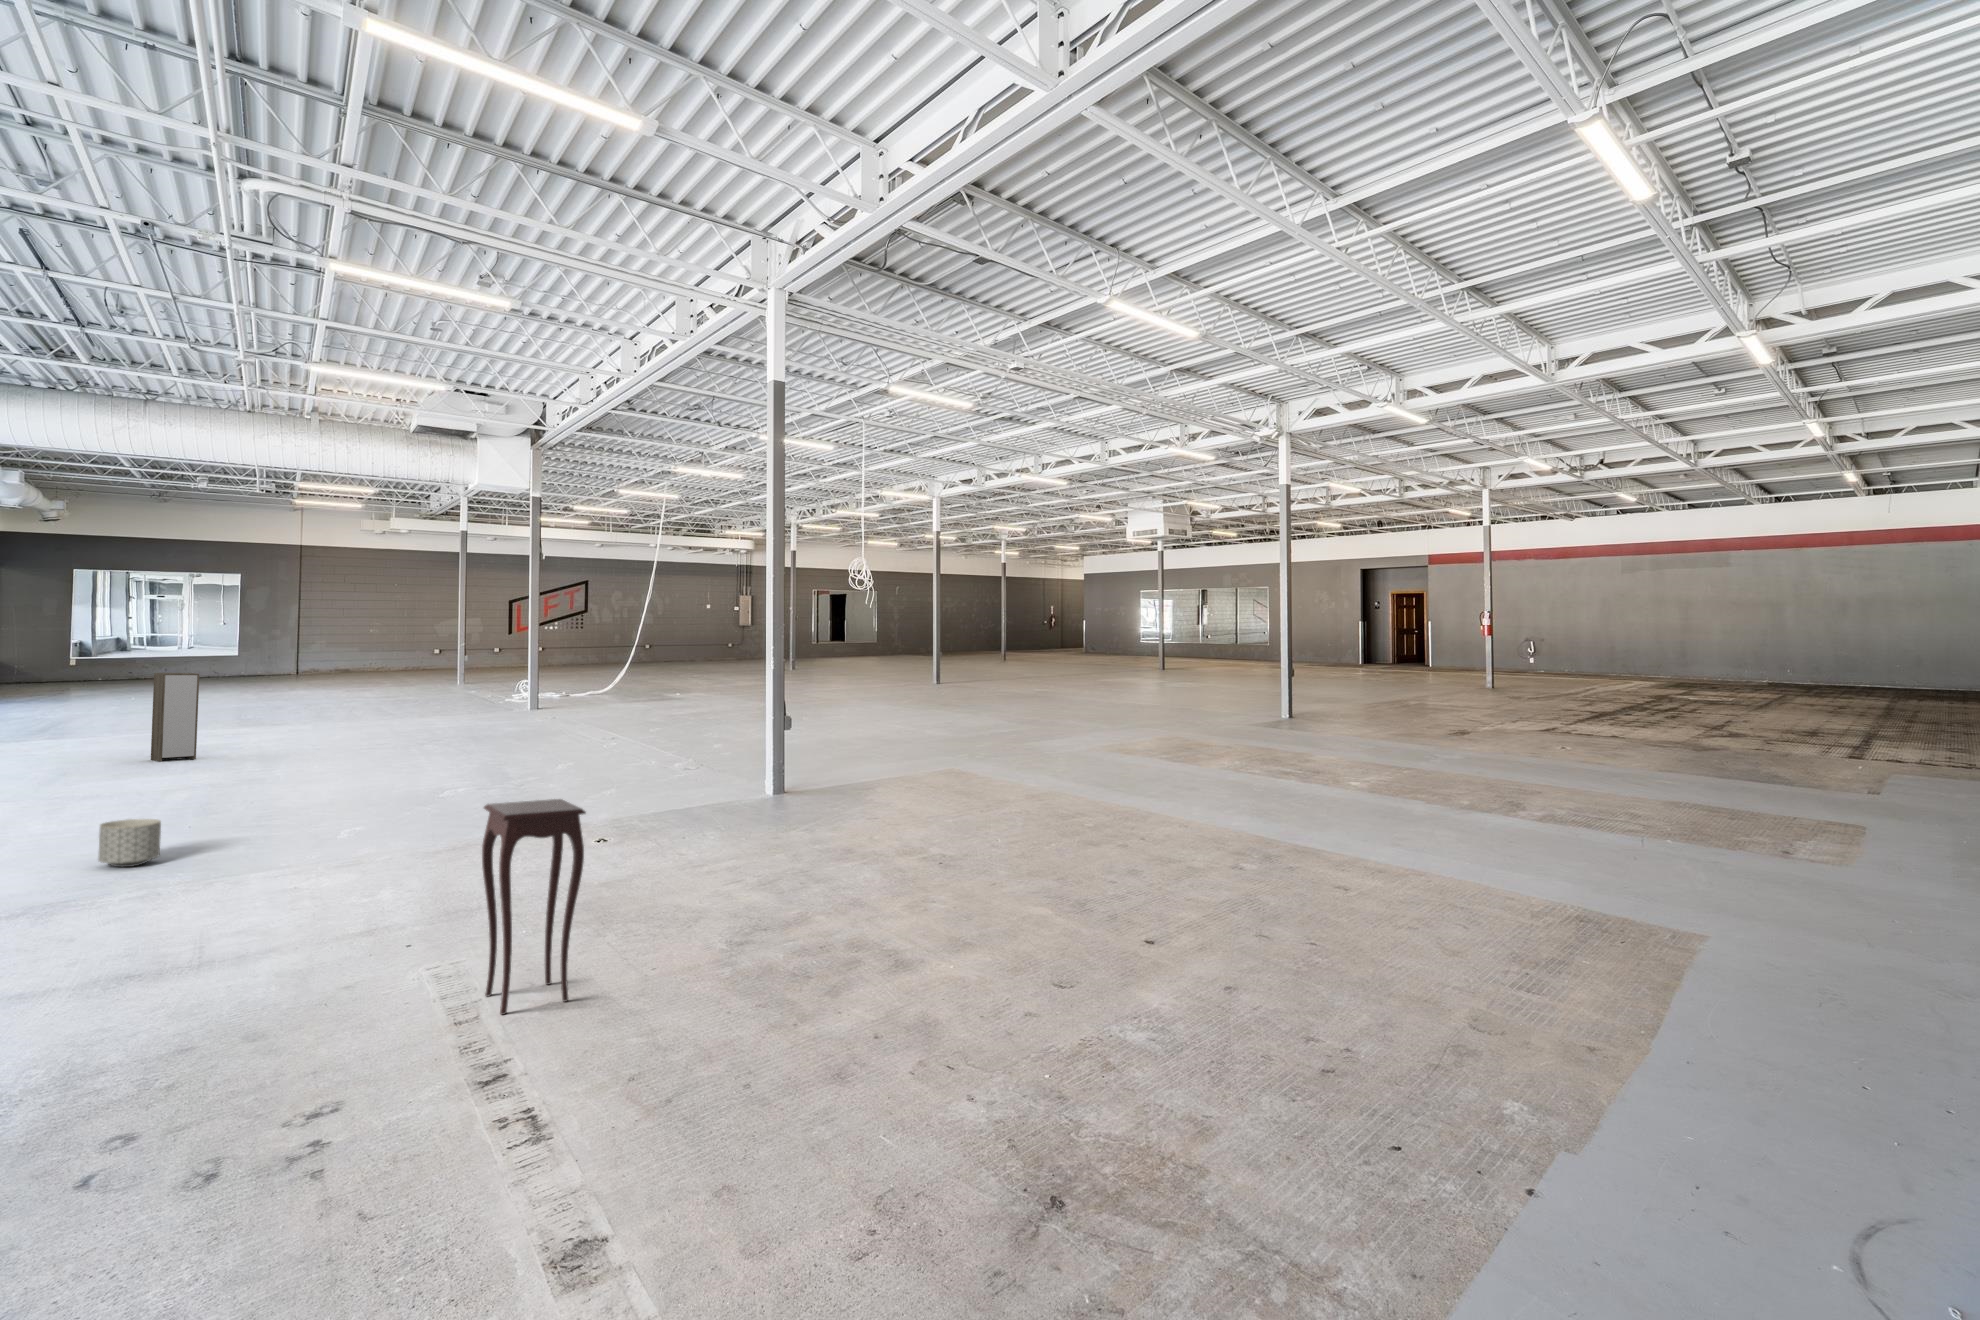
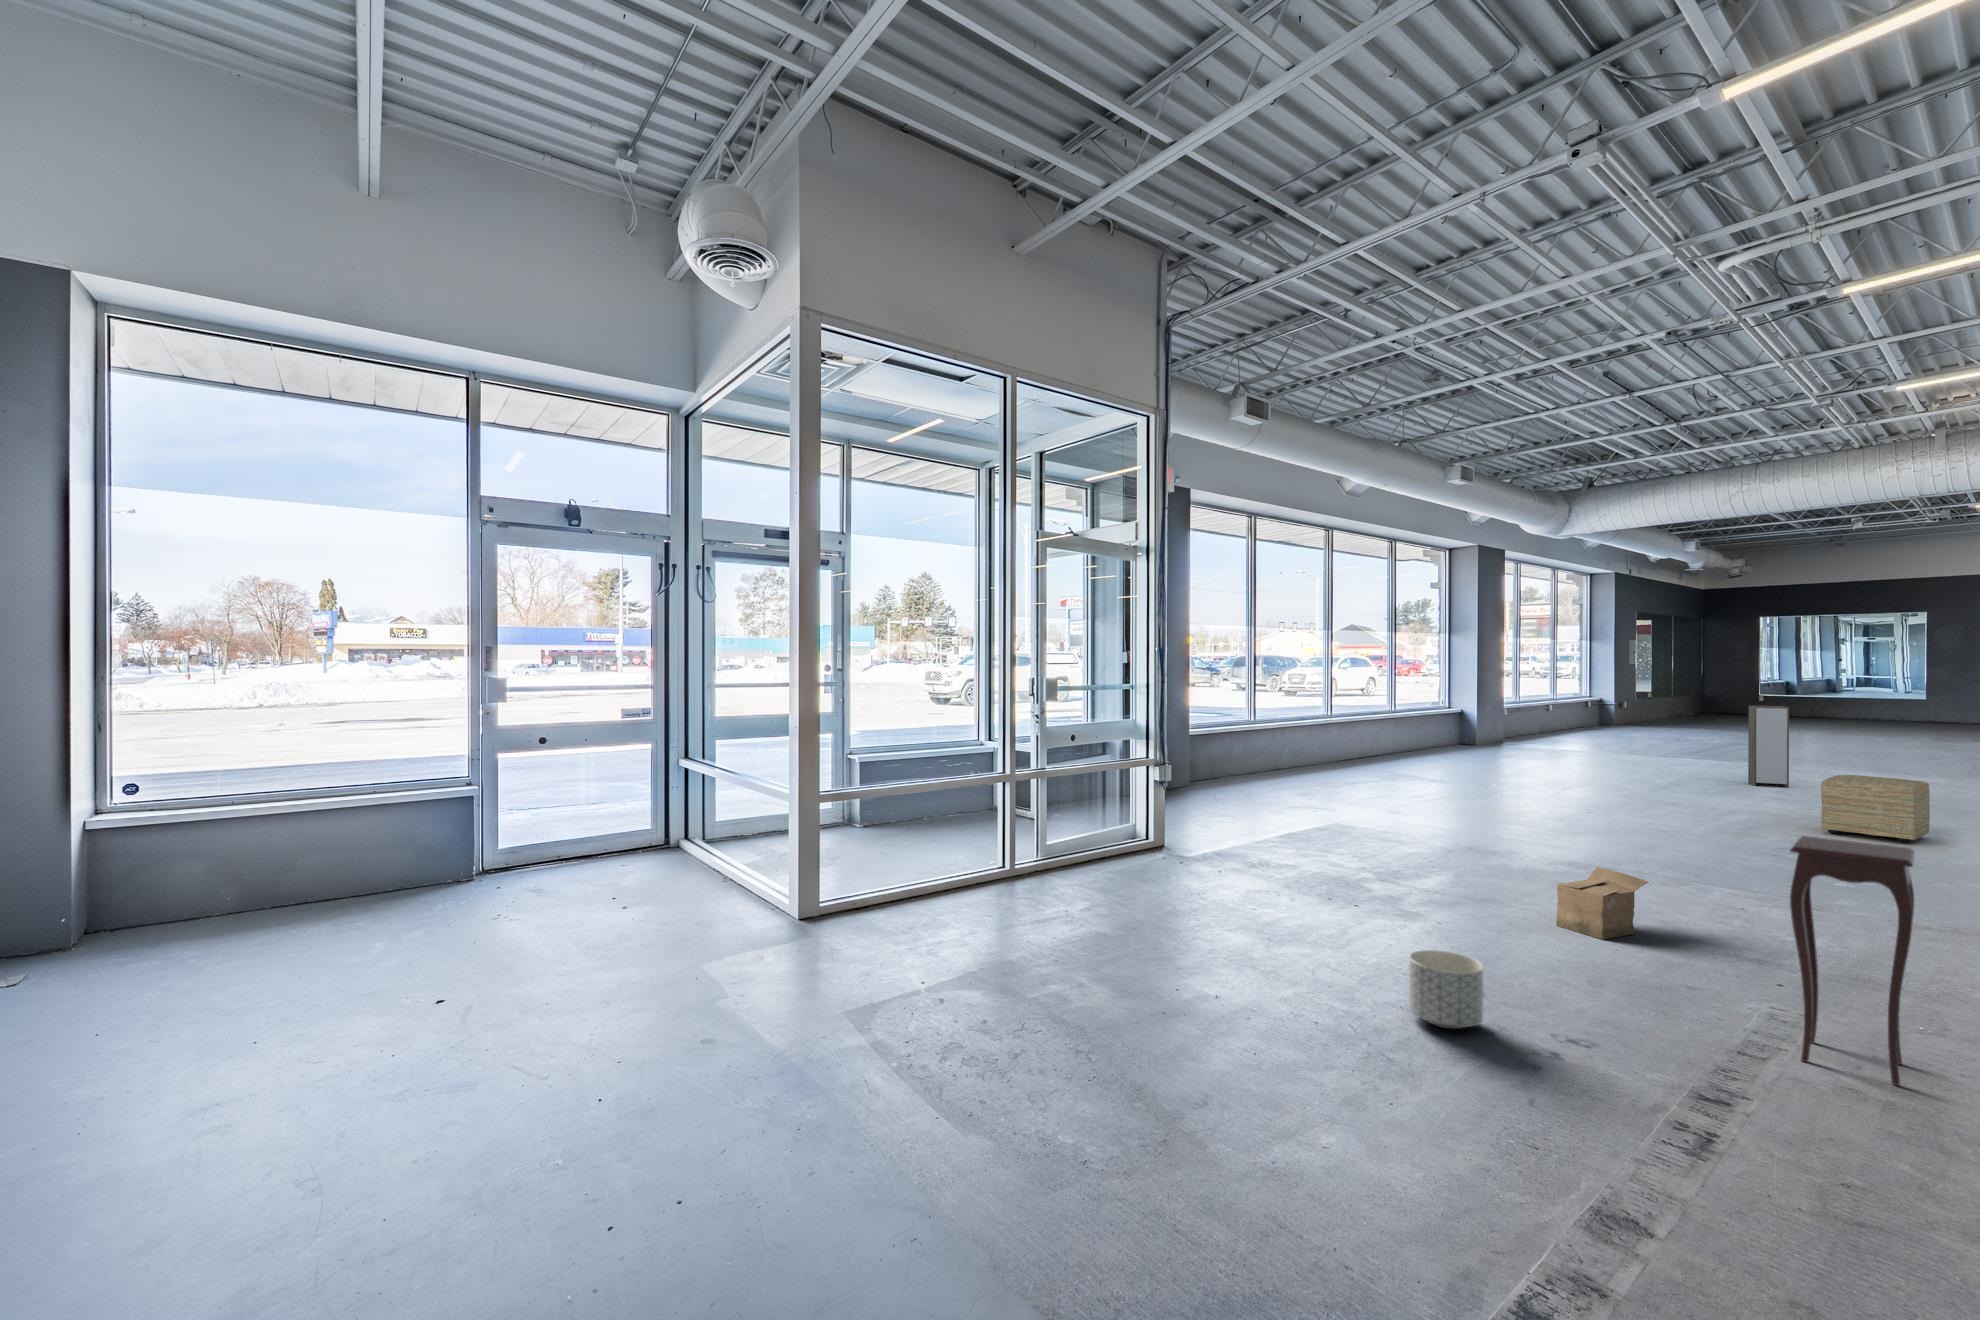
ottoman: none [278,740,360,800] -> present [1821,775,1930,843]
planter: present [98,819,161,867] -> present [1409,950,1483,1029]
cardboard box: none [135,888,250,982] -> present [1556,867,1648,939]

